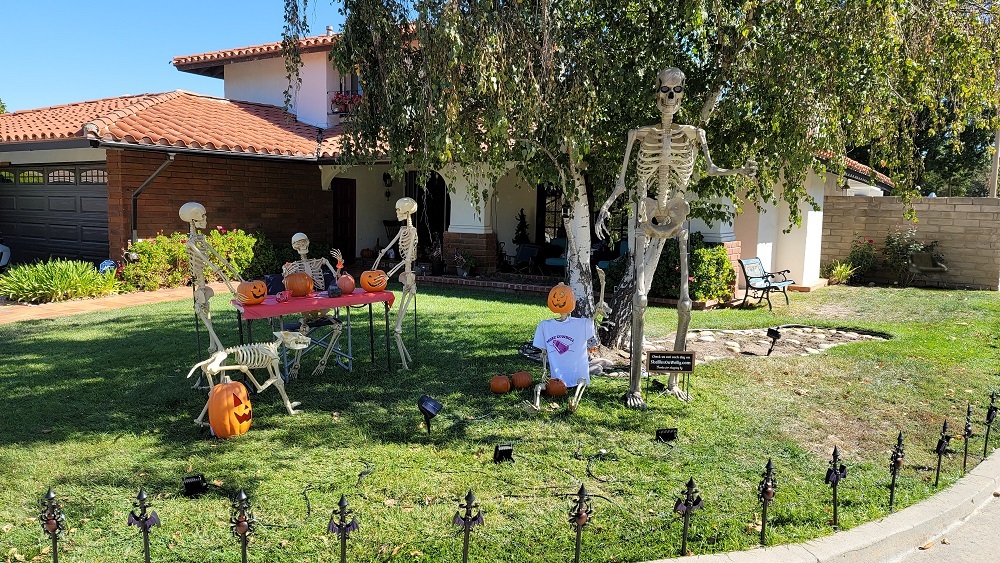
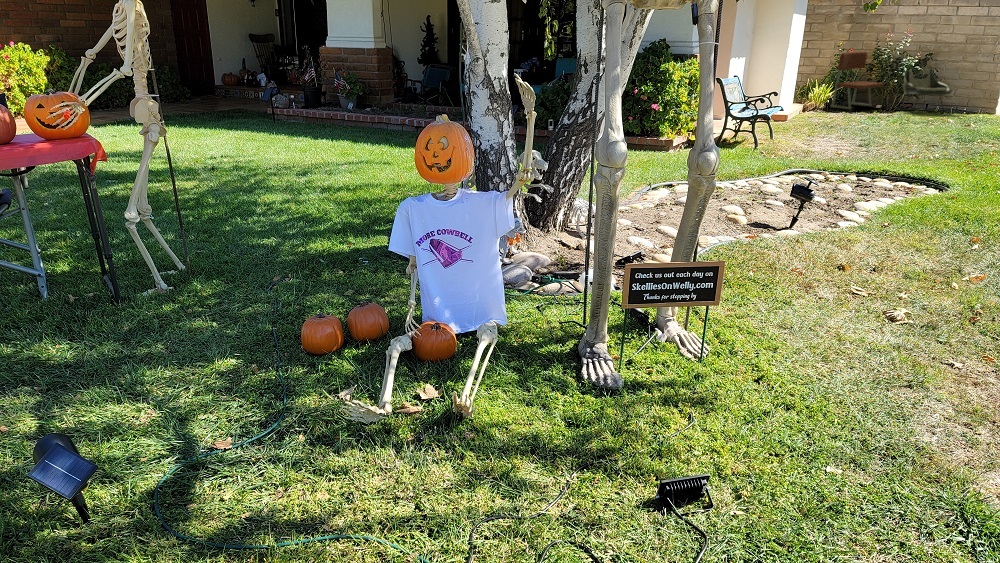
bench: none [851,239,895,284] -> present [831,52,882,110]

